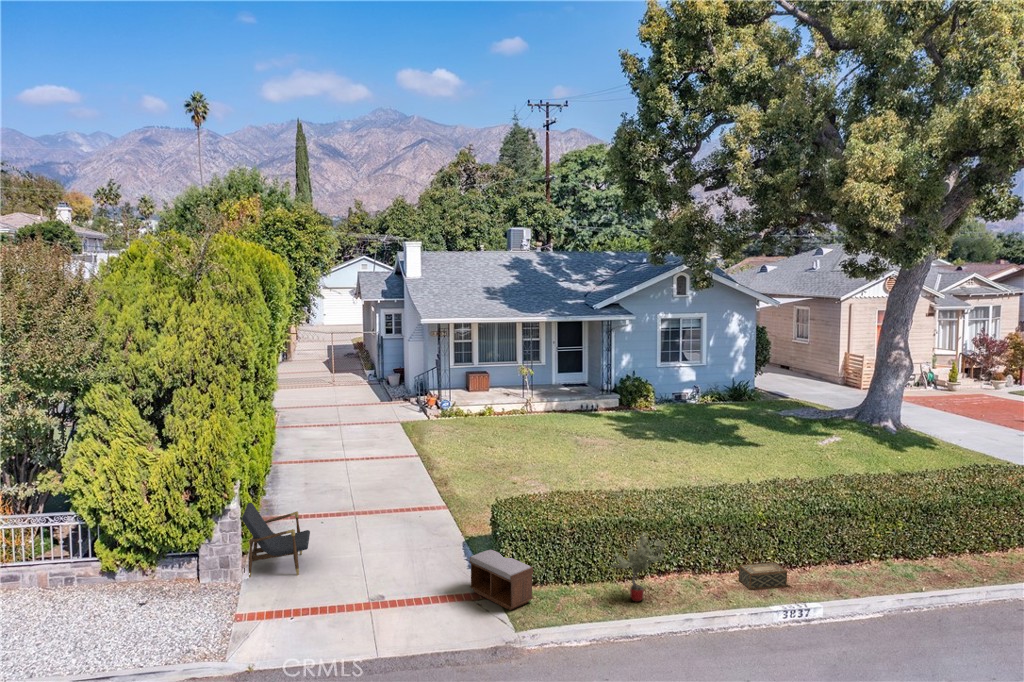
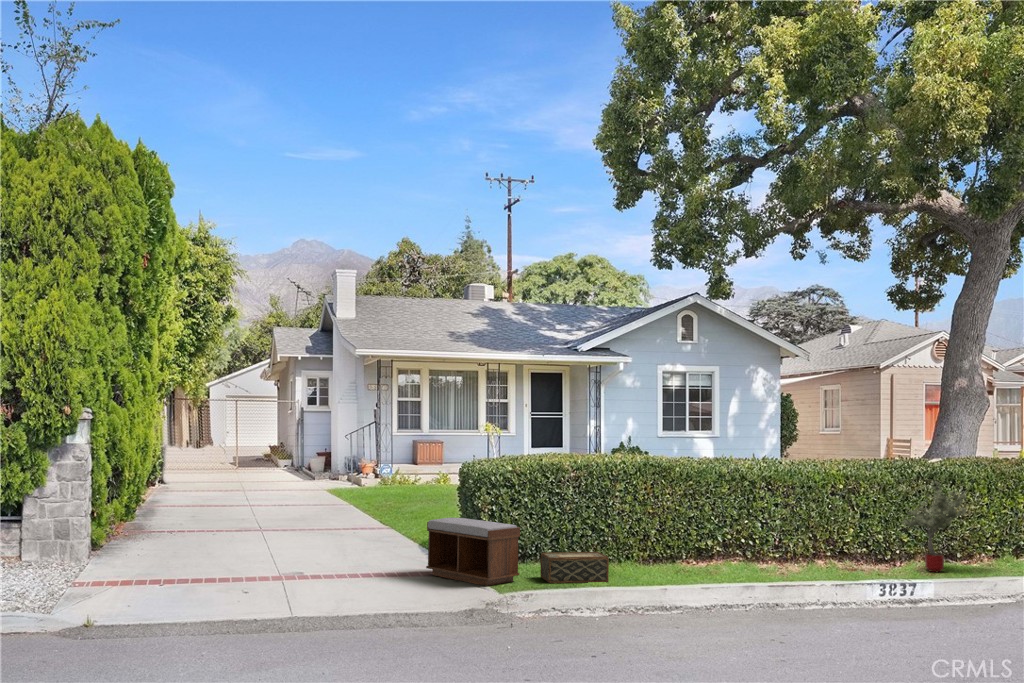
lounge chair: present [242,503,310,577] -> none [95,468,194,566]
potted tree: present [611,532,665,602] -> present [902,482,966,572]
woven basket: present [739,562,787,590] -> present [540,552,609,583]

